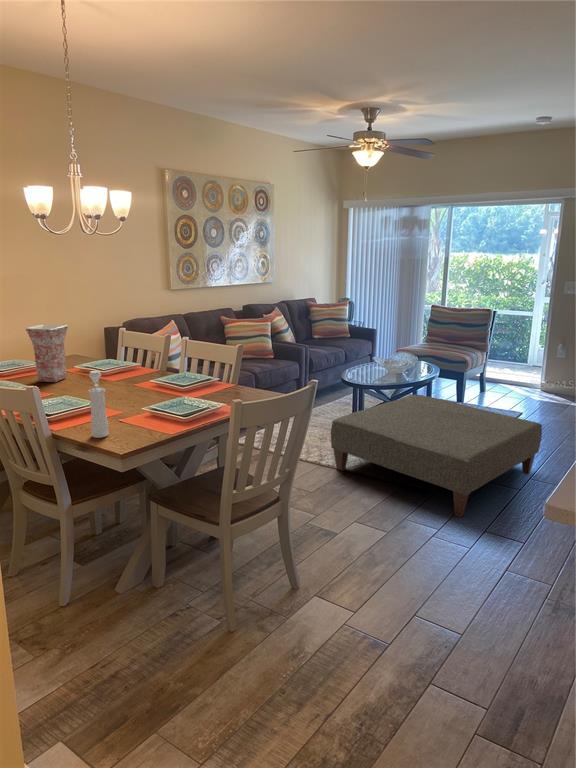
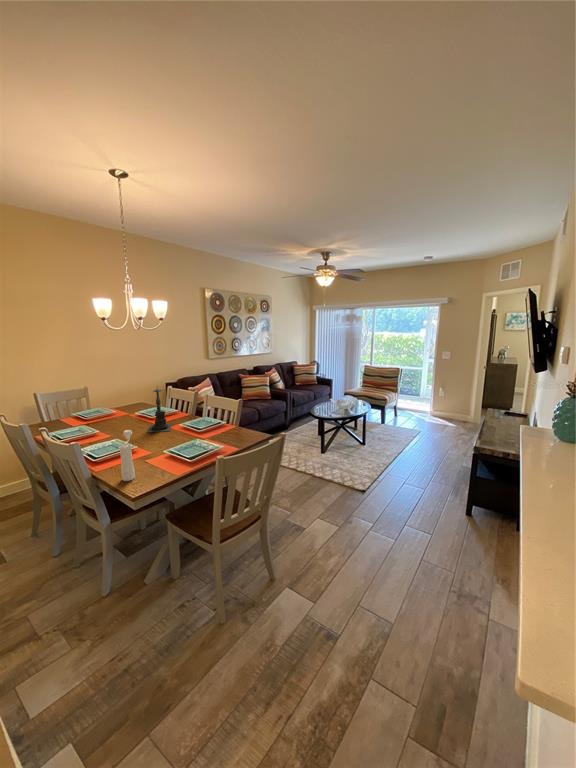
candle holder: none [102,315,136,389] -> present [147,388,172,433]
vase: present [26,324,68,382] -> none [97,389,127,428]
ottoman: present [331,395,542,517] -> none [303,423,437,512]

